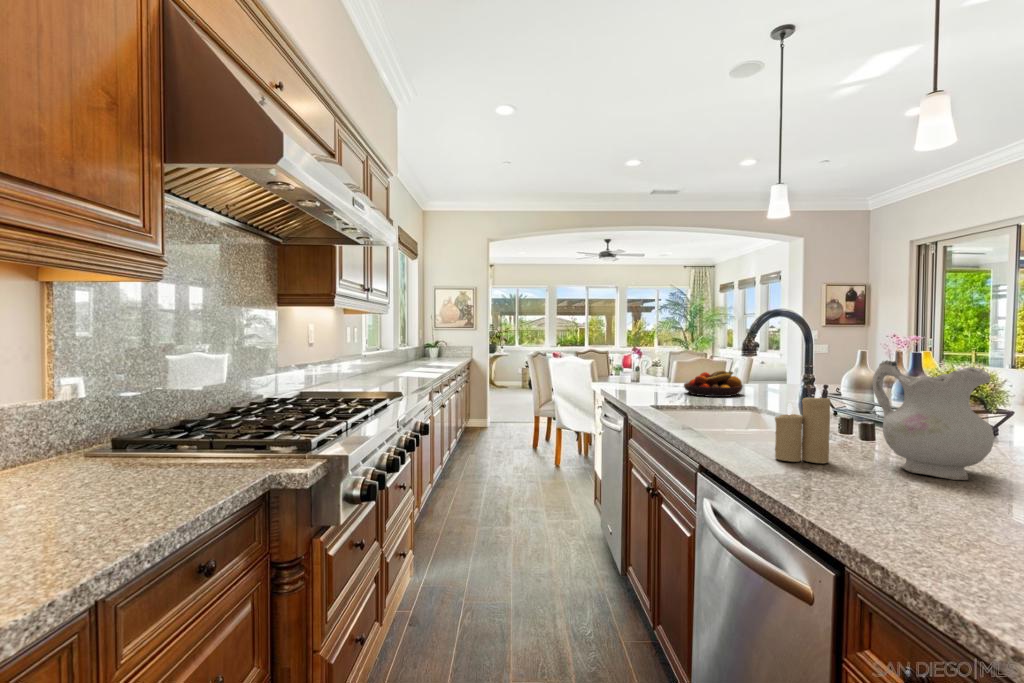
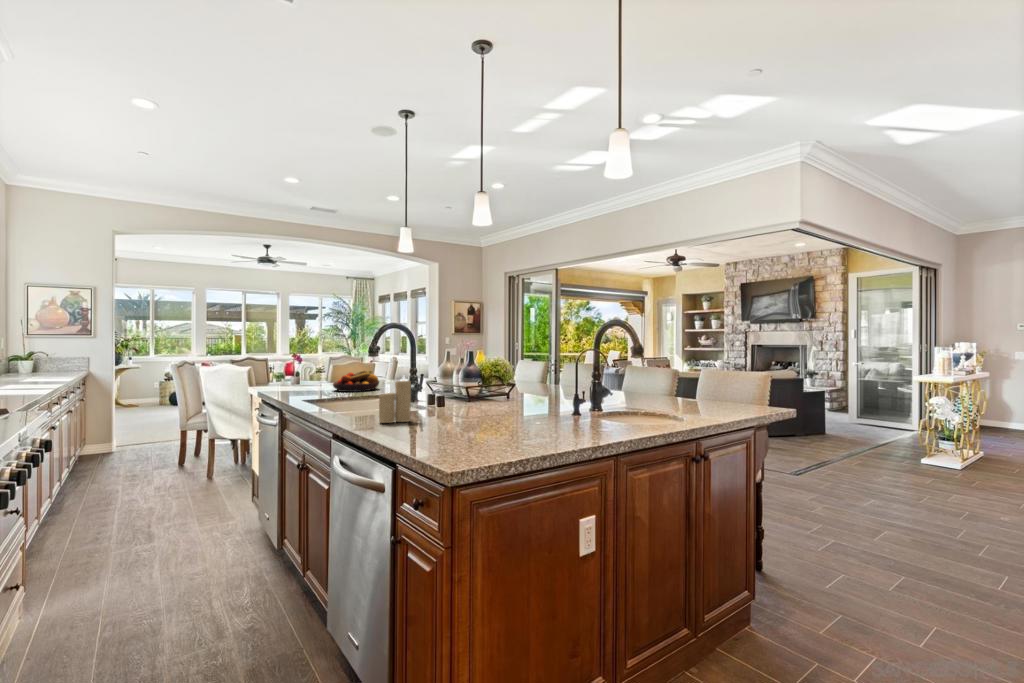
ceramic pitcher: present [873,360,994,480] -> none [435,356,487,421]

